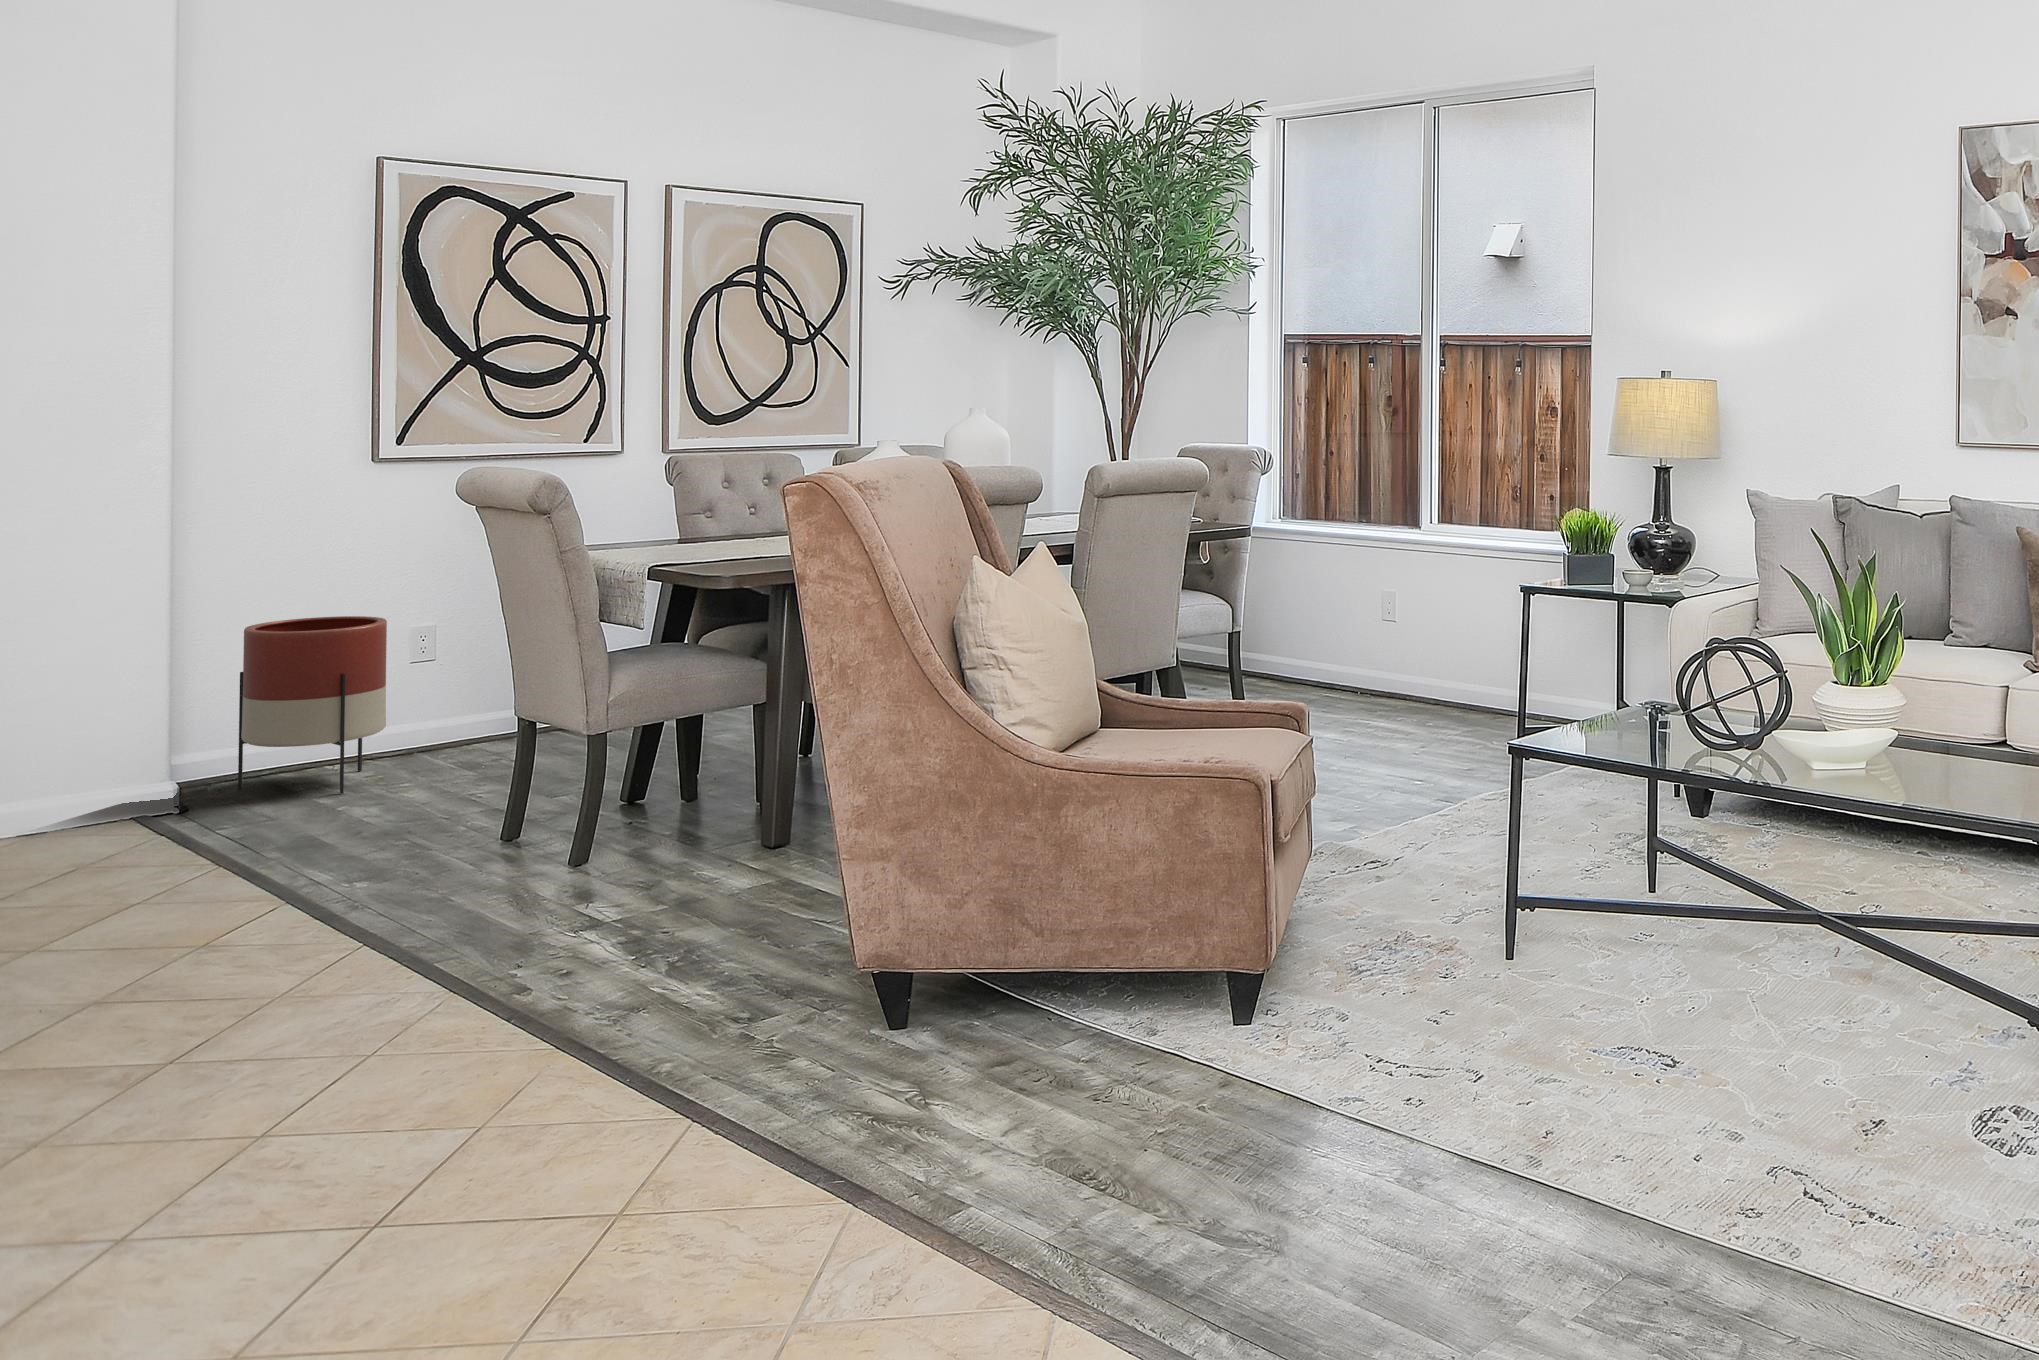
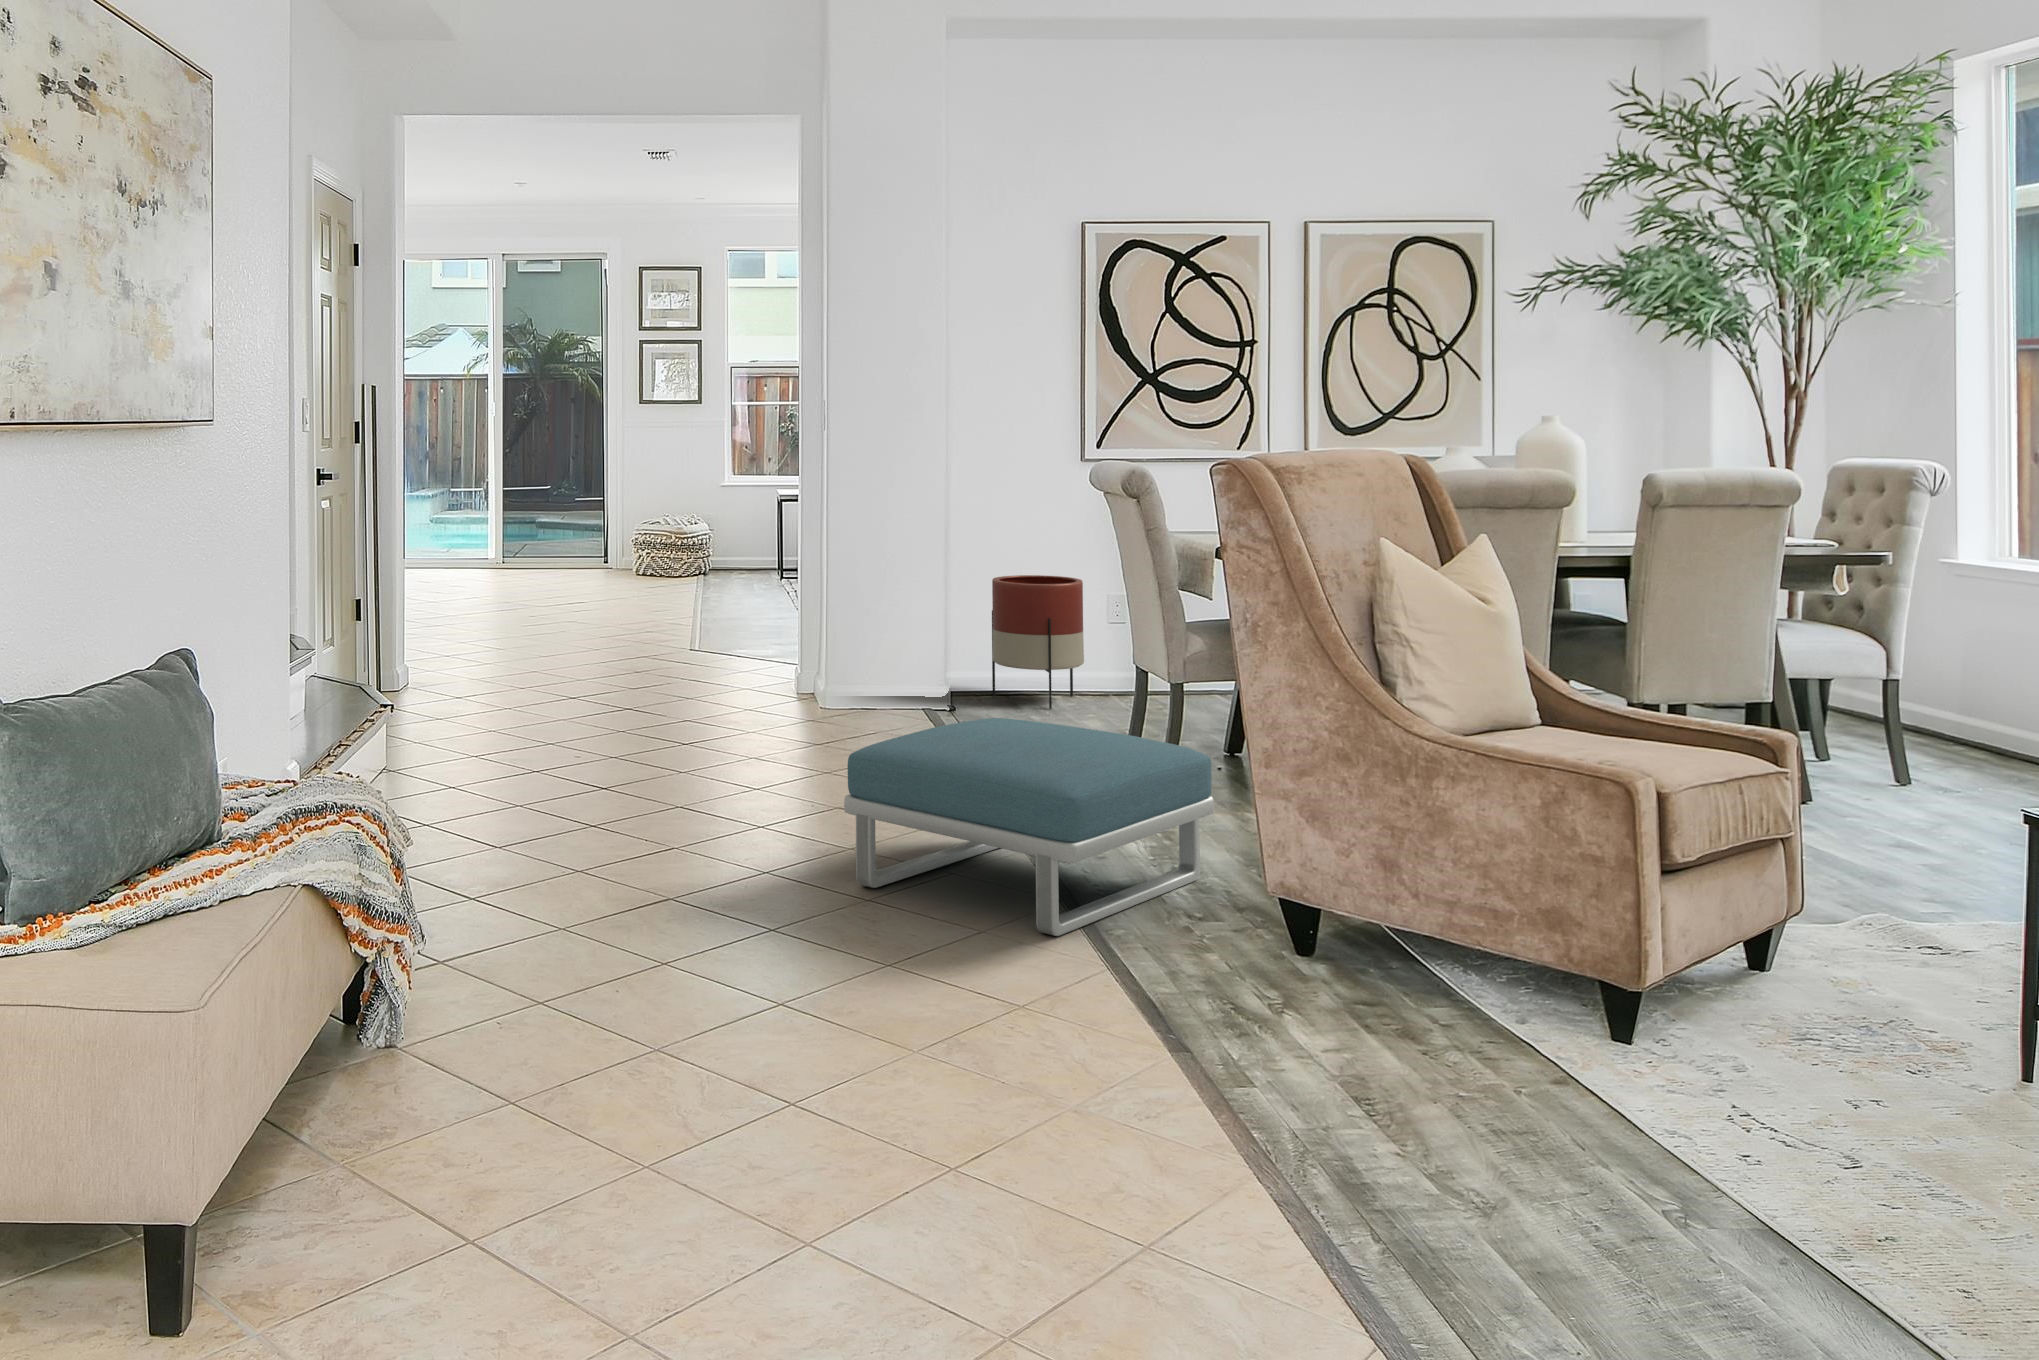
footstool: none [195,813,734,1118] -> present [844,718,1214,936]

